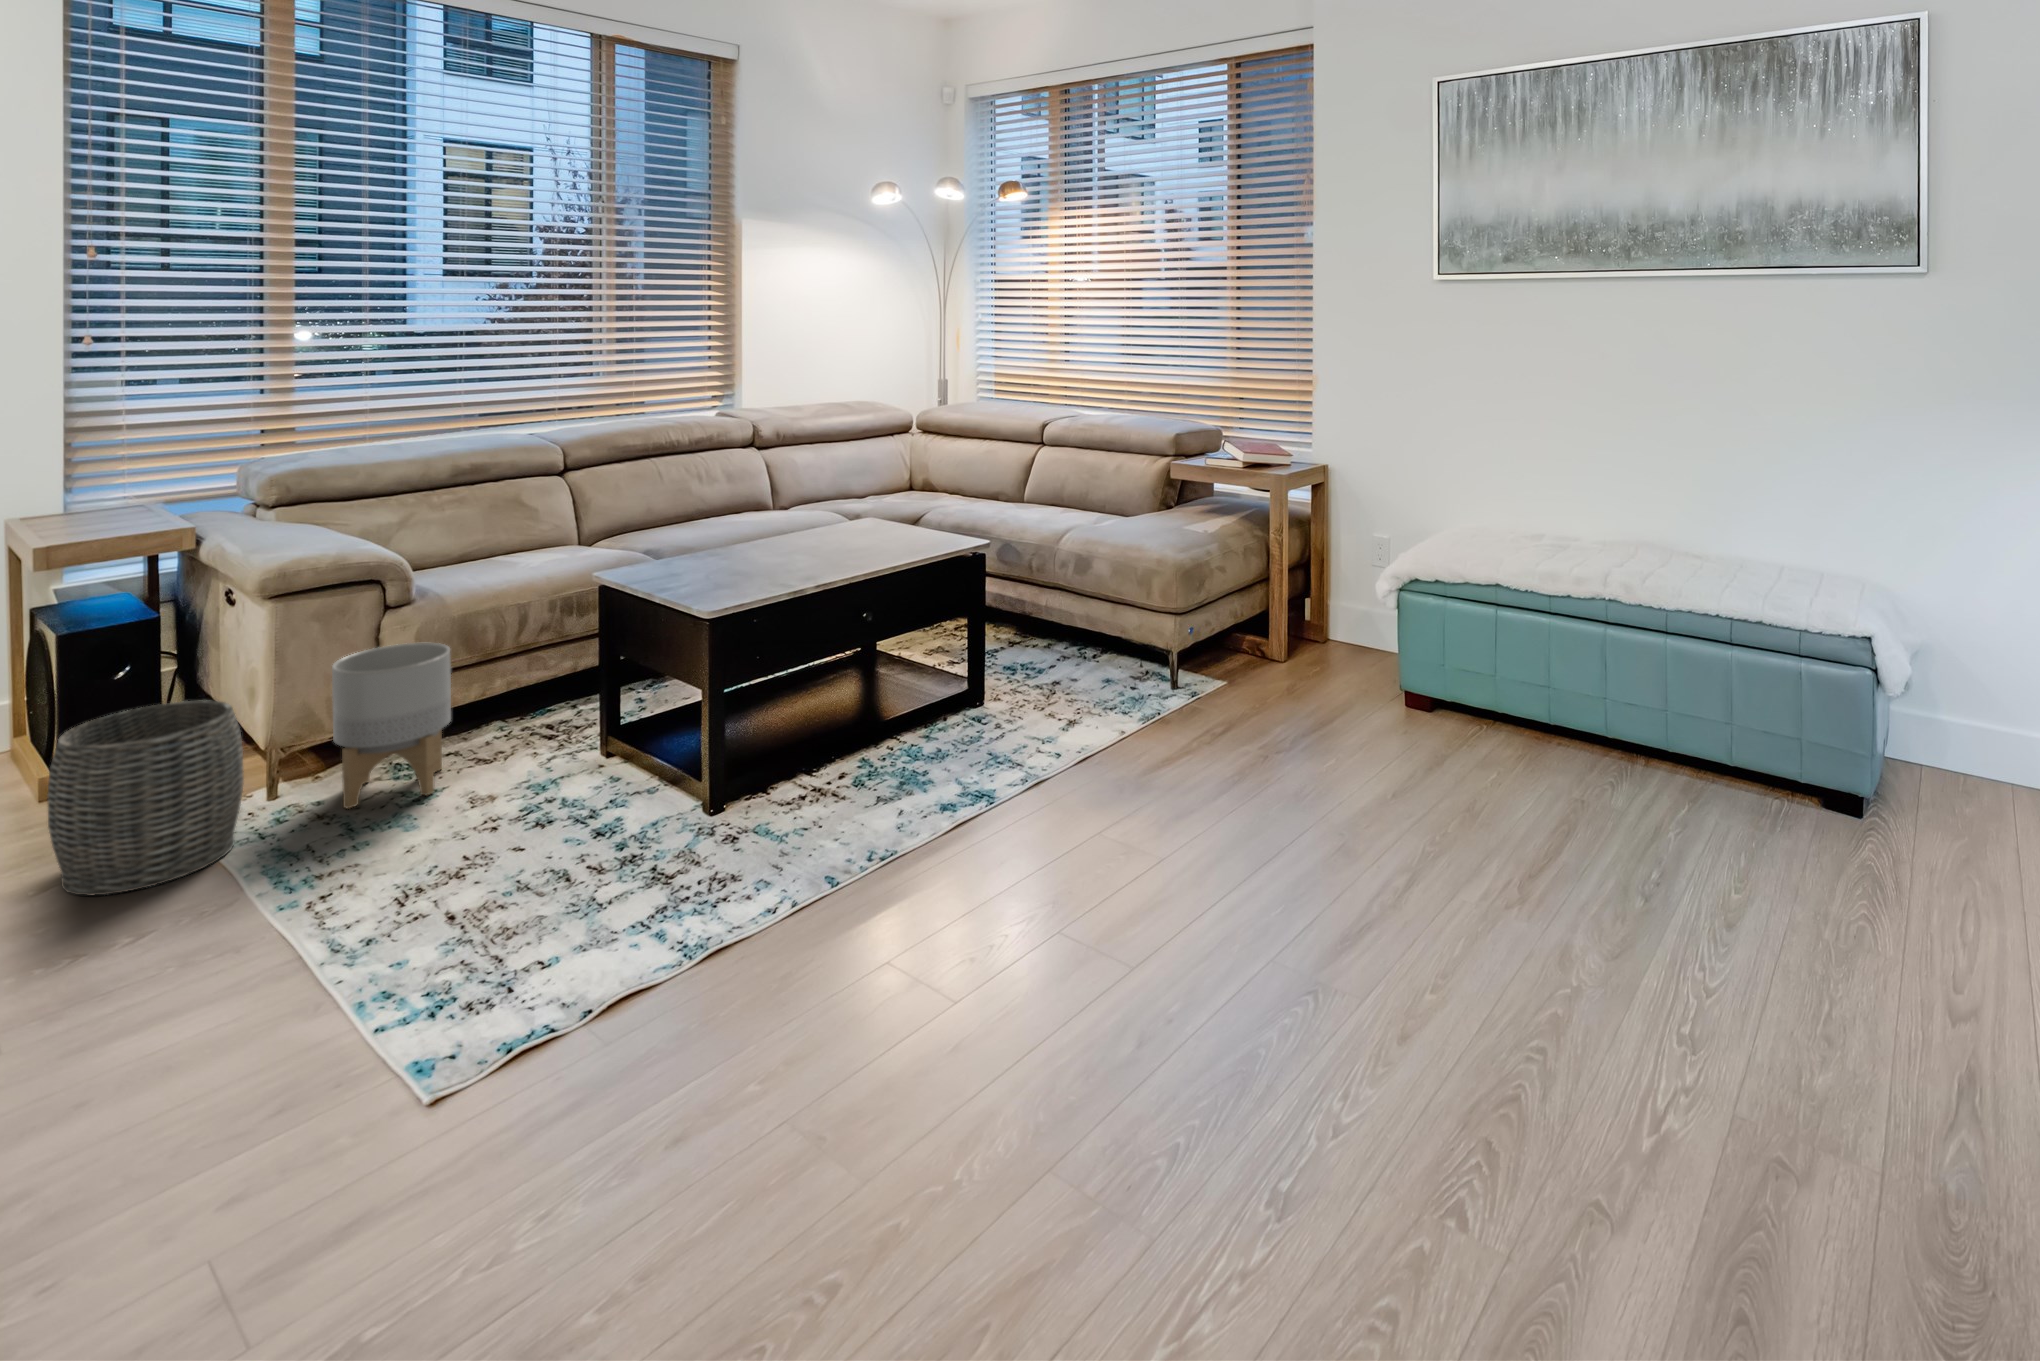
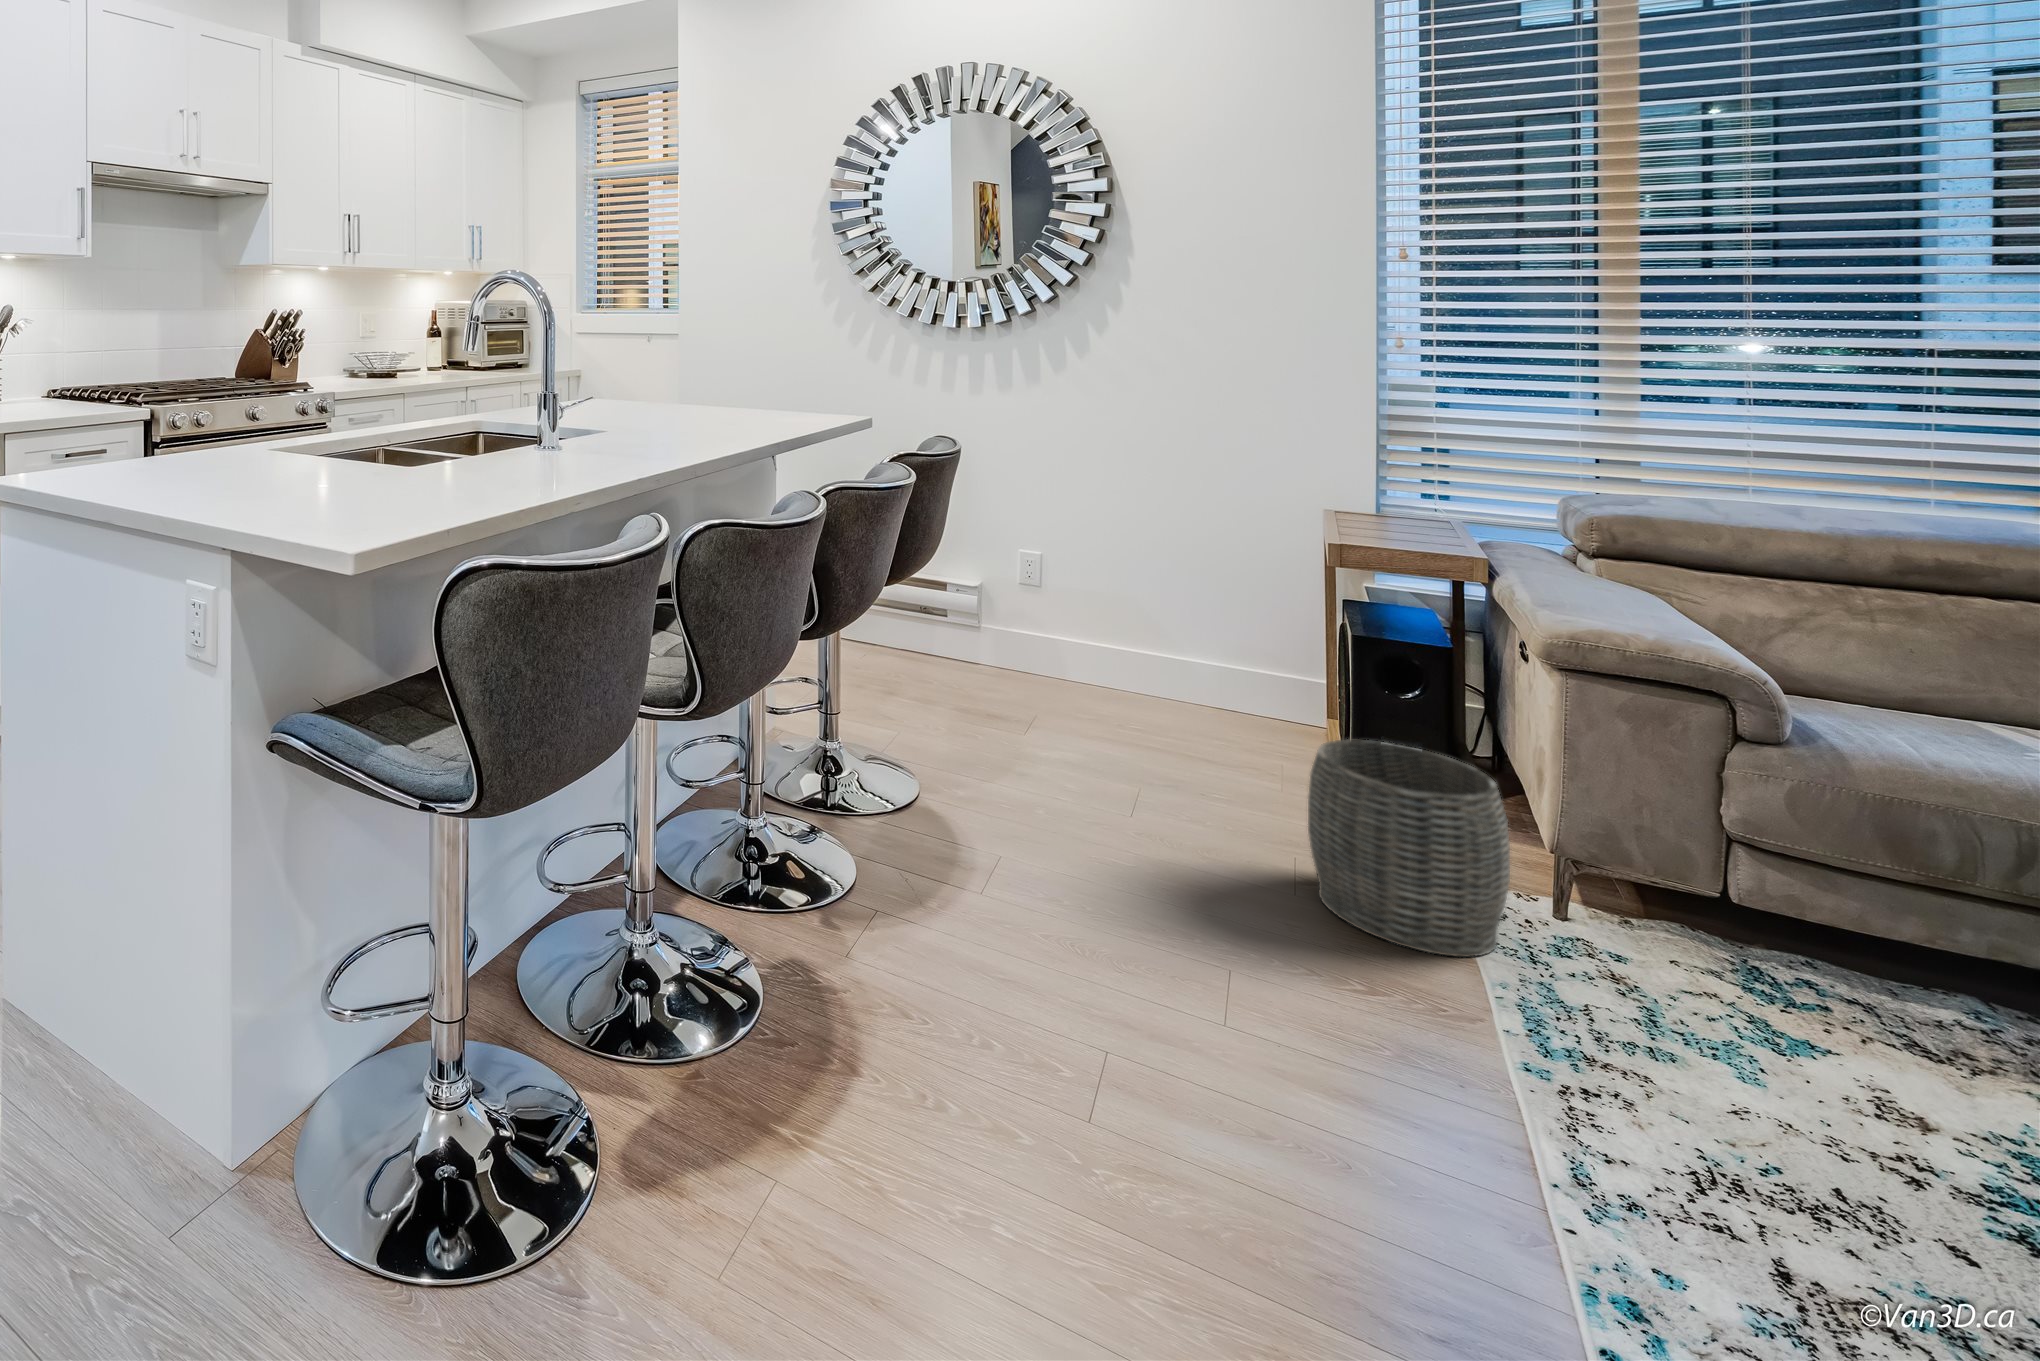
planter: present [332,643,451,809] -> none [1640,783,1852,1043]

